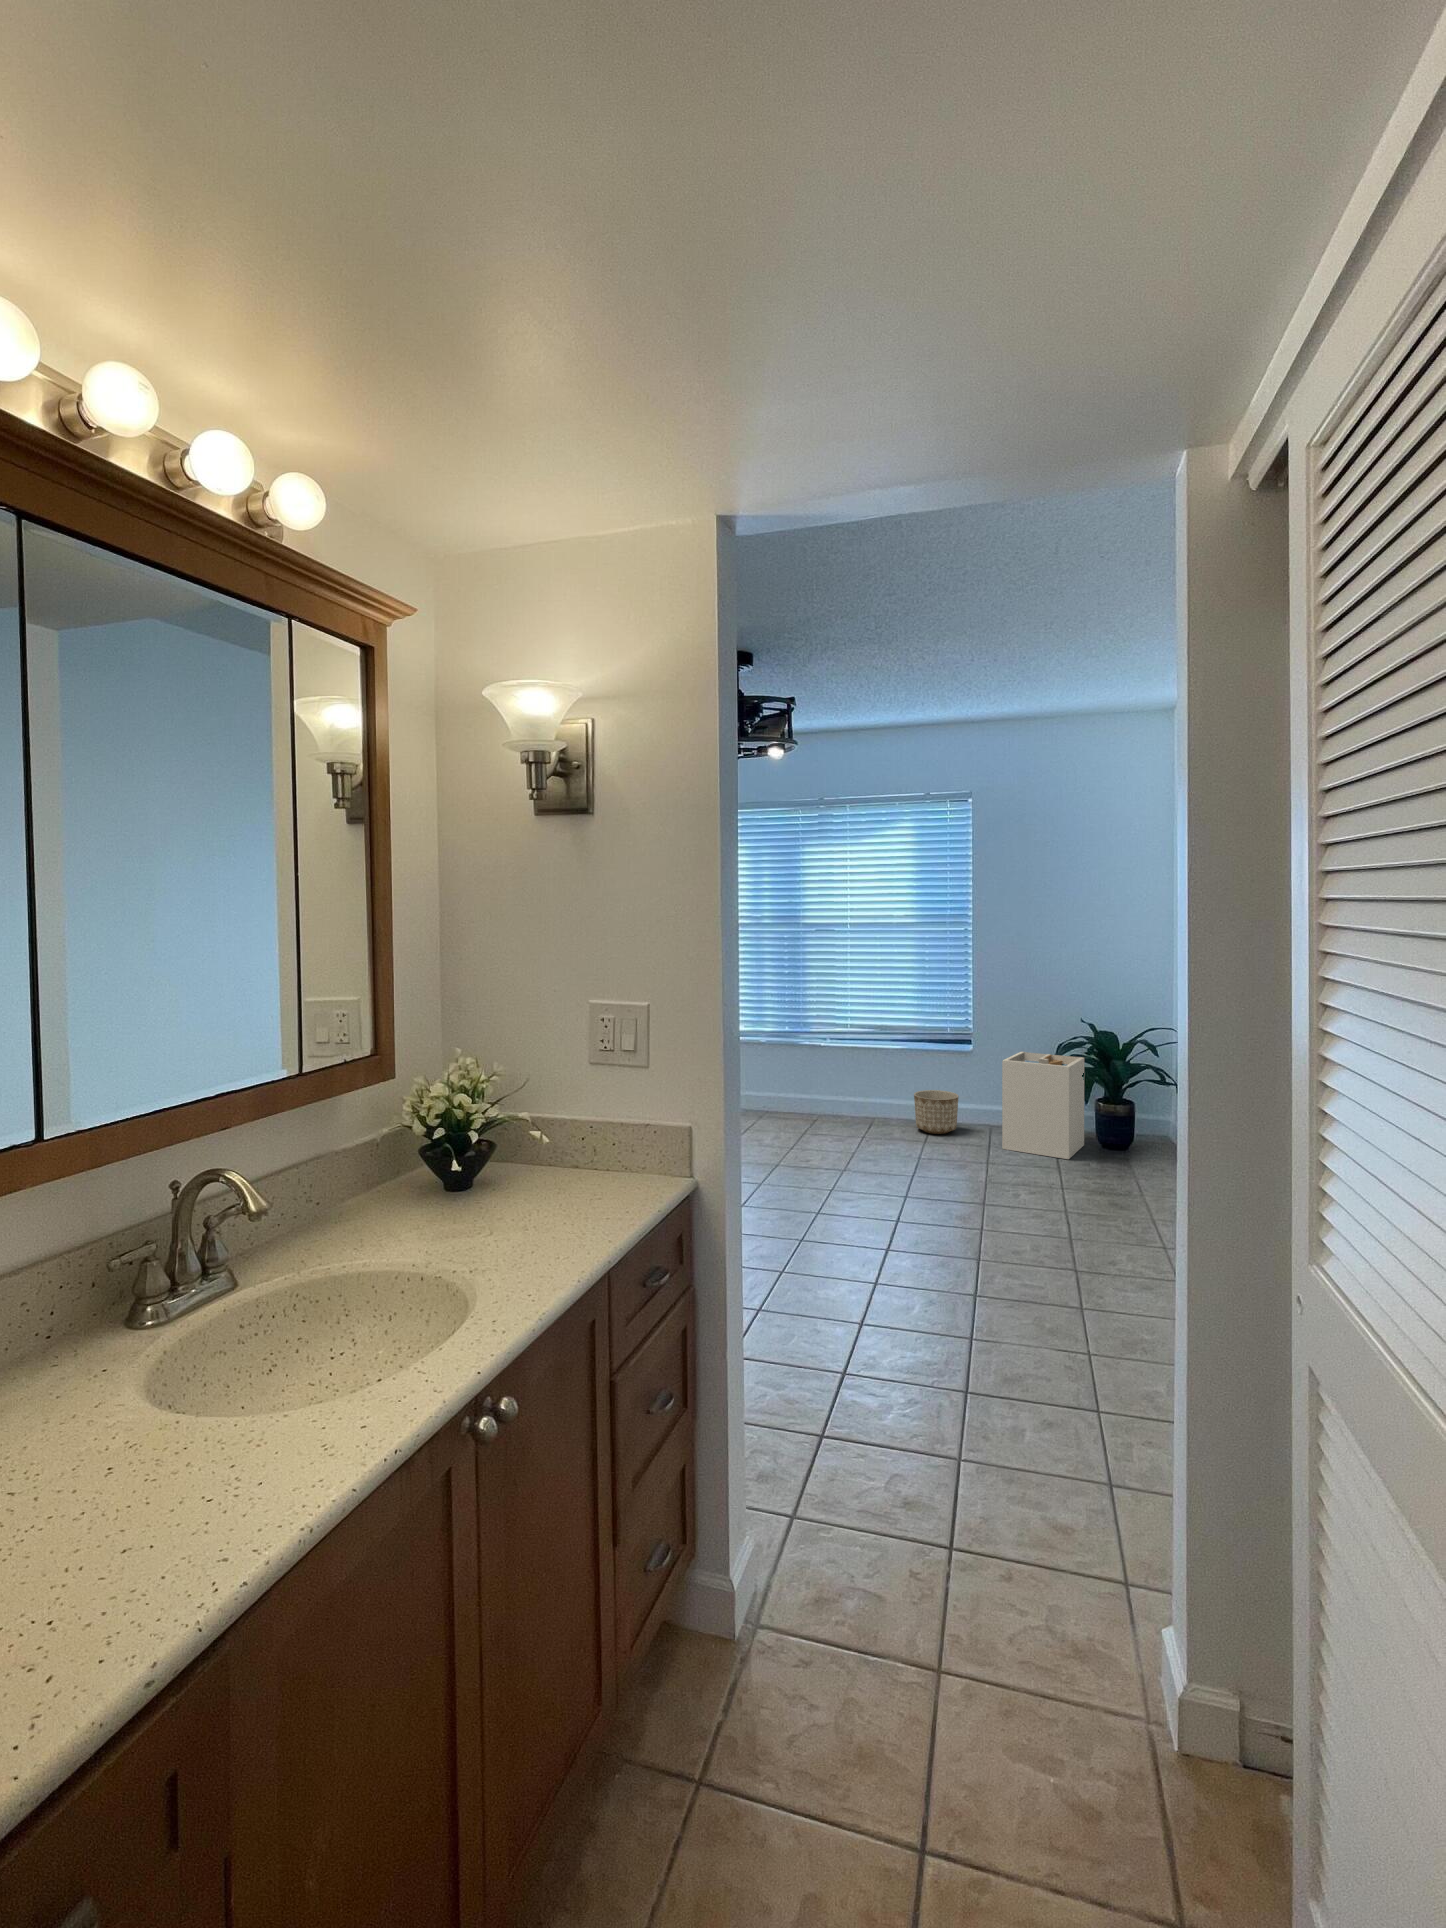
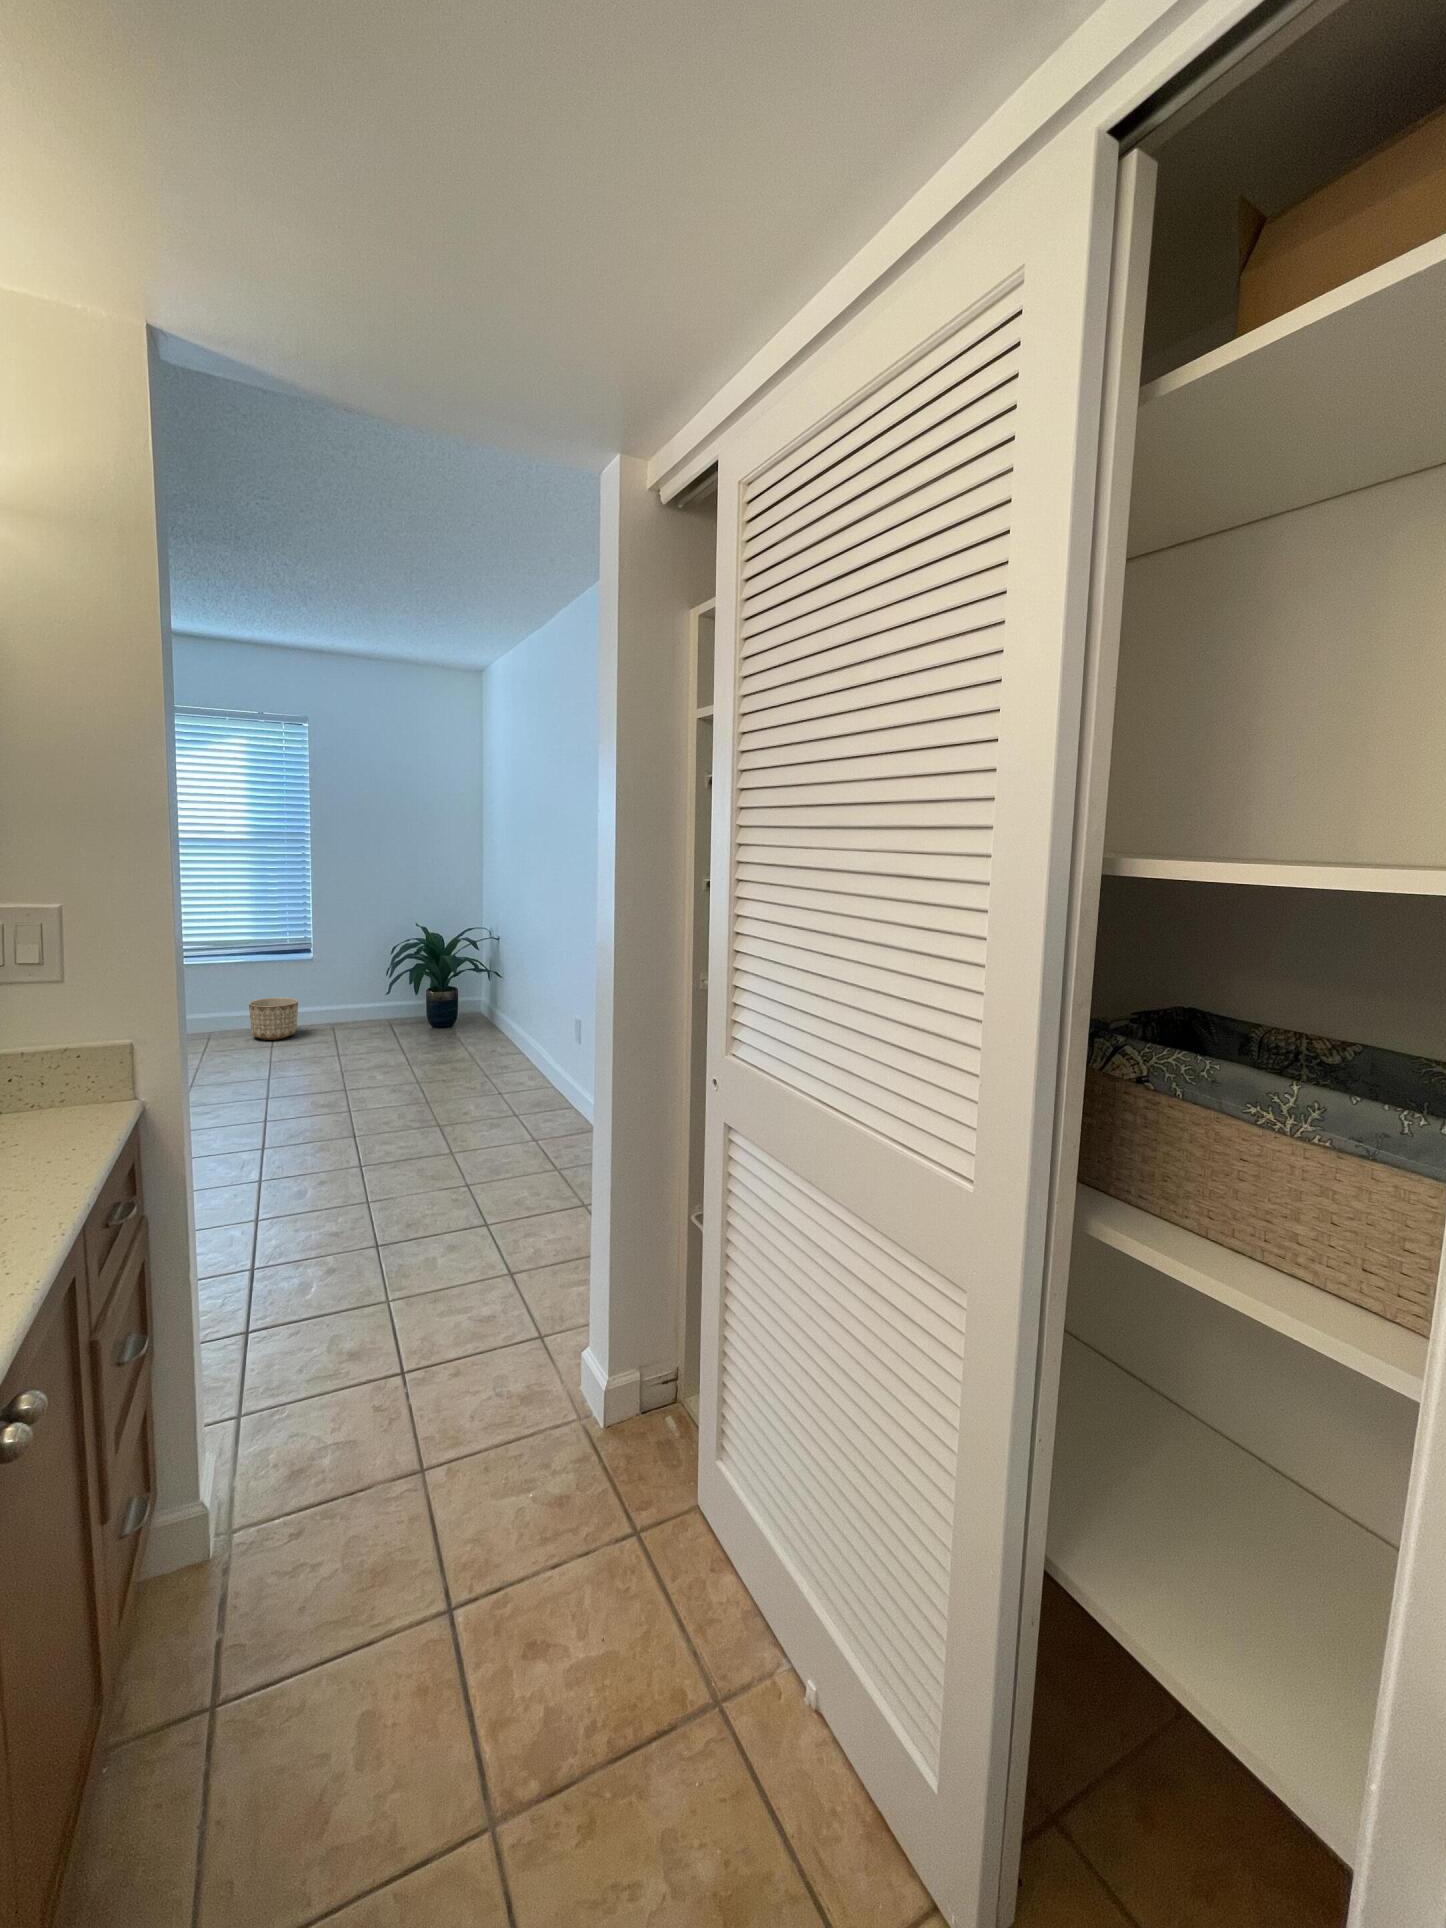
laundry hamper: present [1002,1052,1084,1159] -> none [347,954,419,1043]

